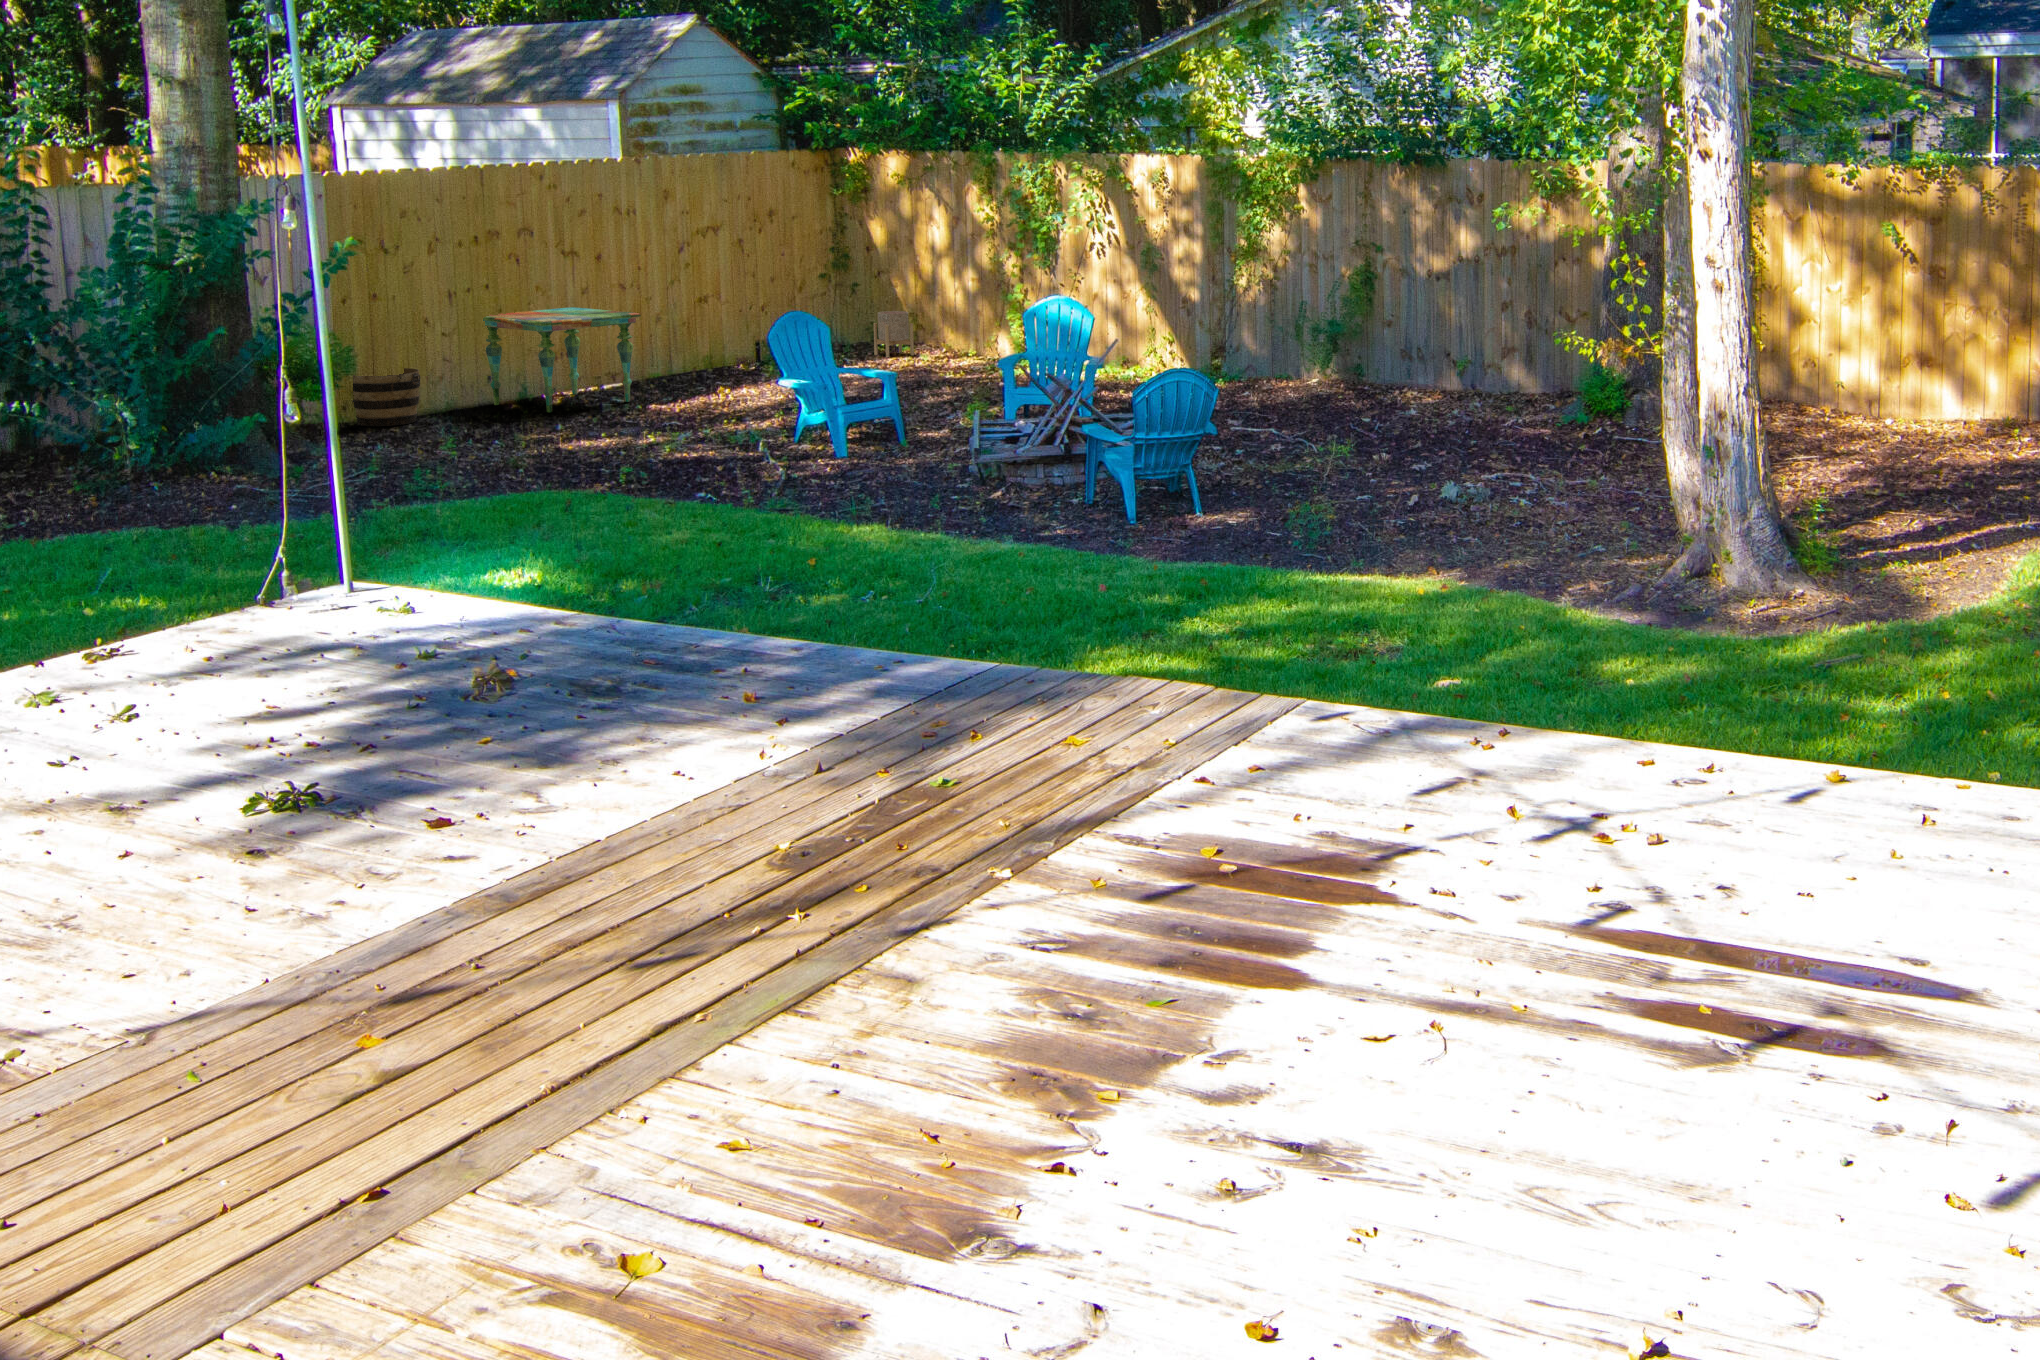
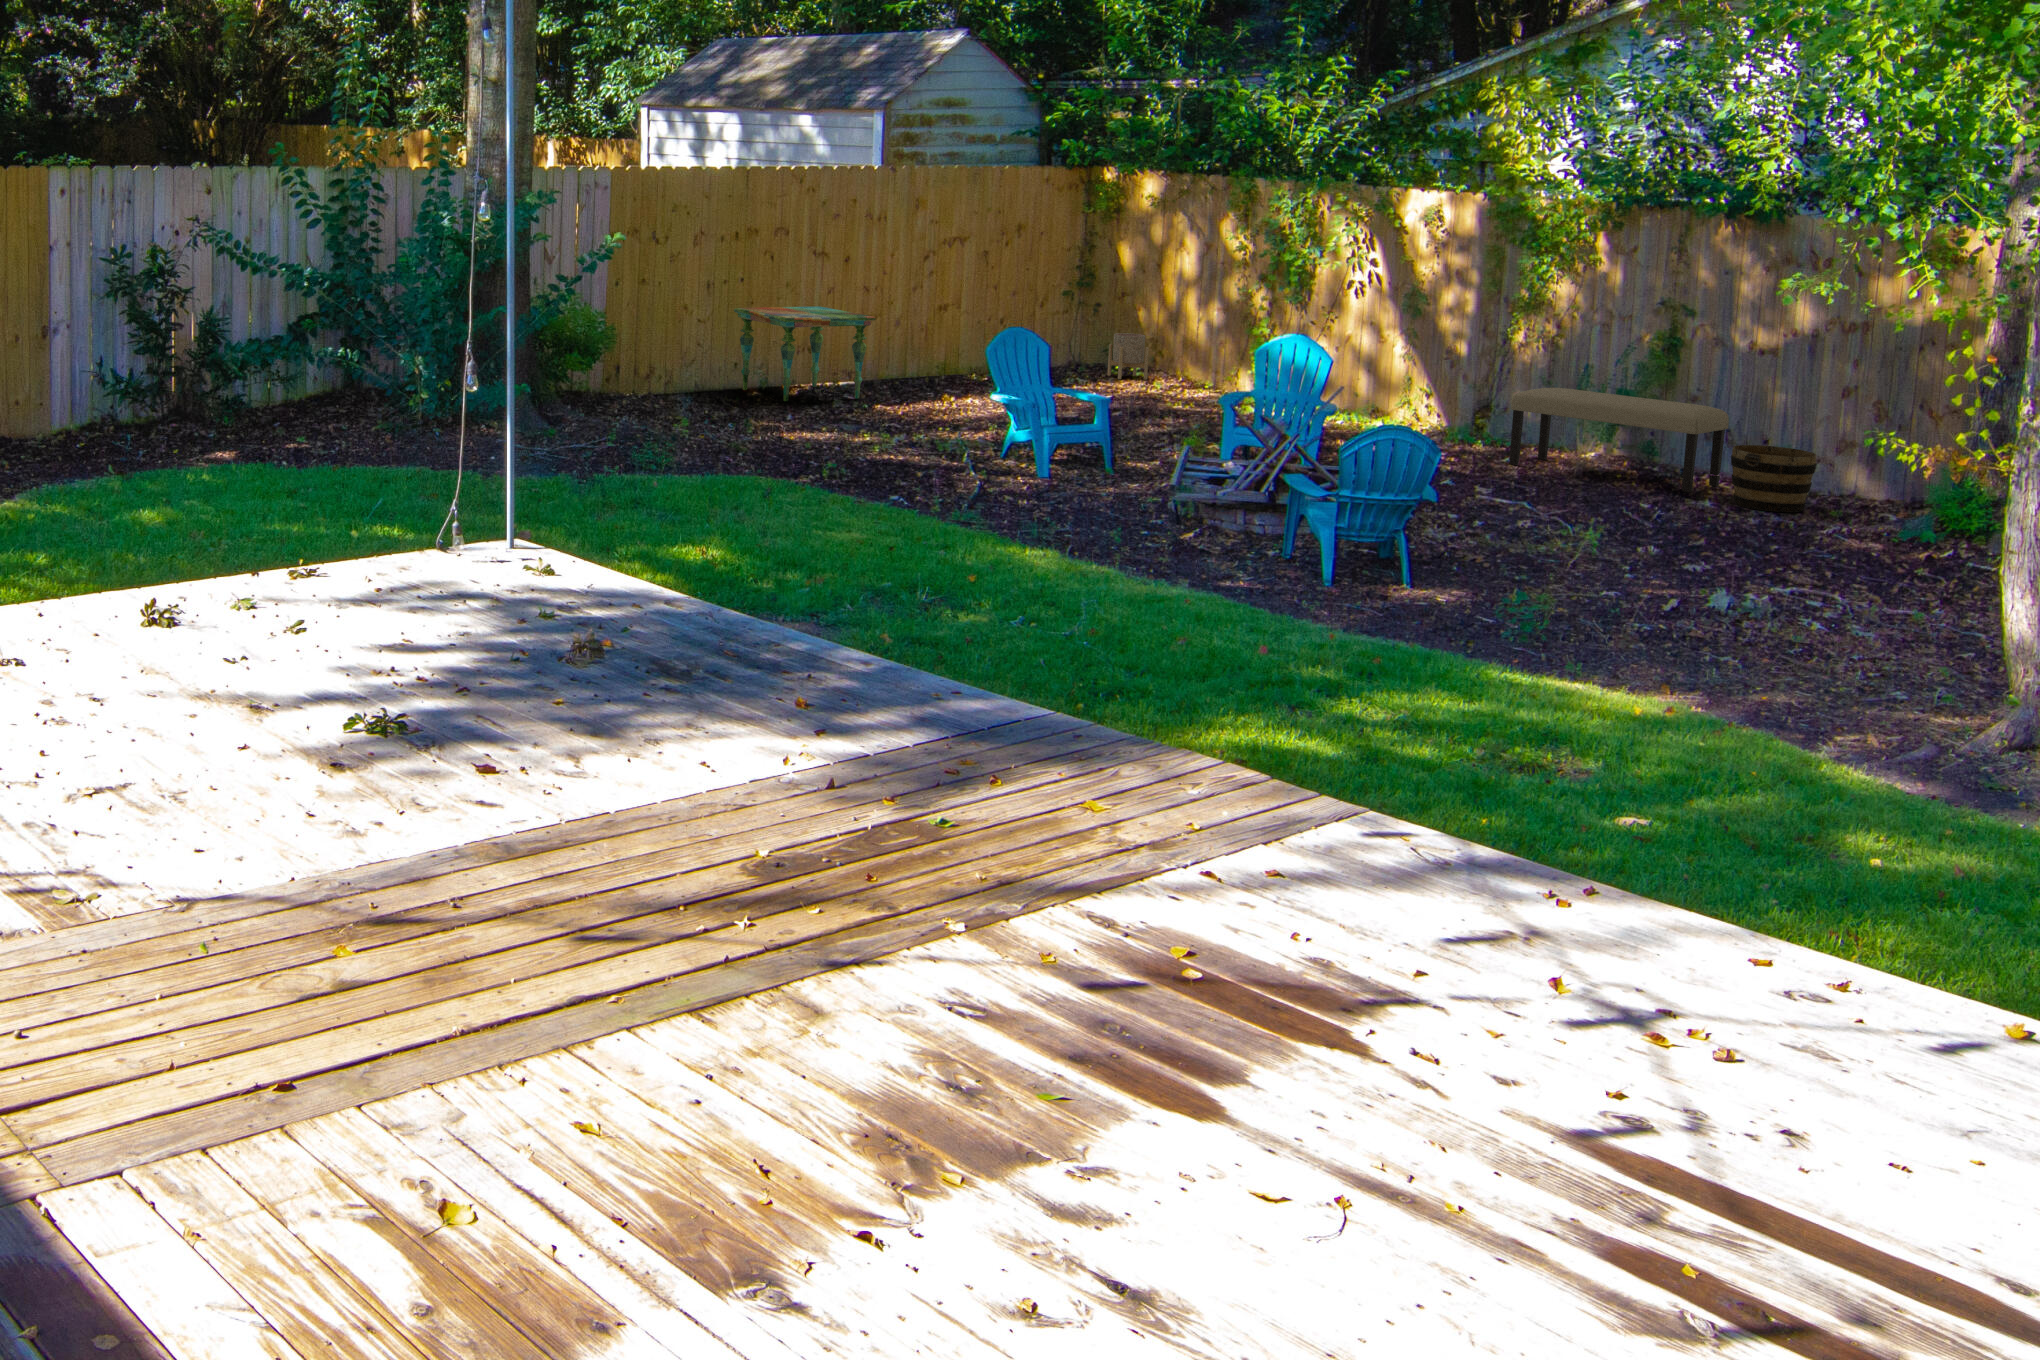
bench: none [1250,327,1418,408] -> present [1509,388,1729,493]
bucket: present [353,368,420,426] -> present [1731,445,1816,512]

